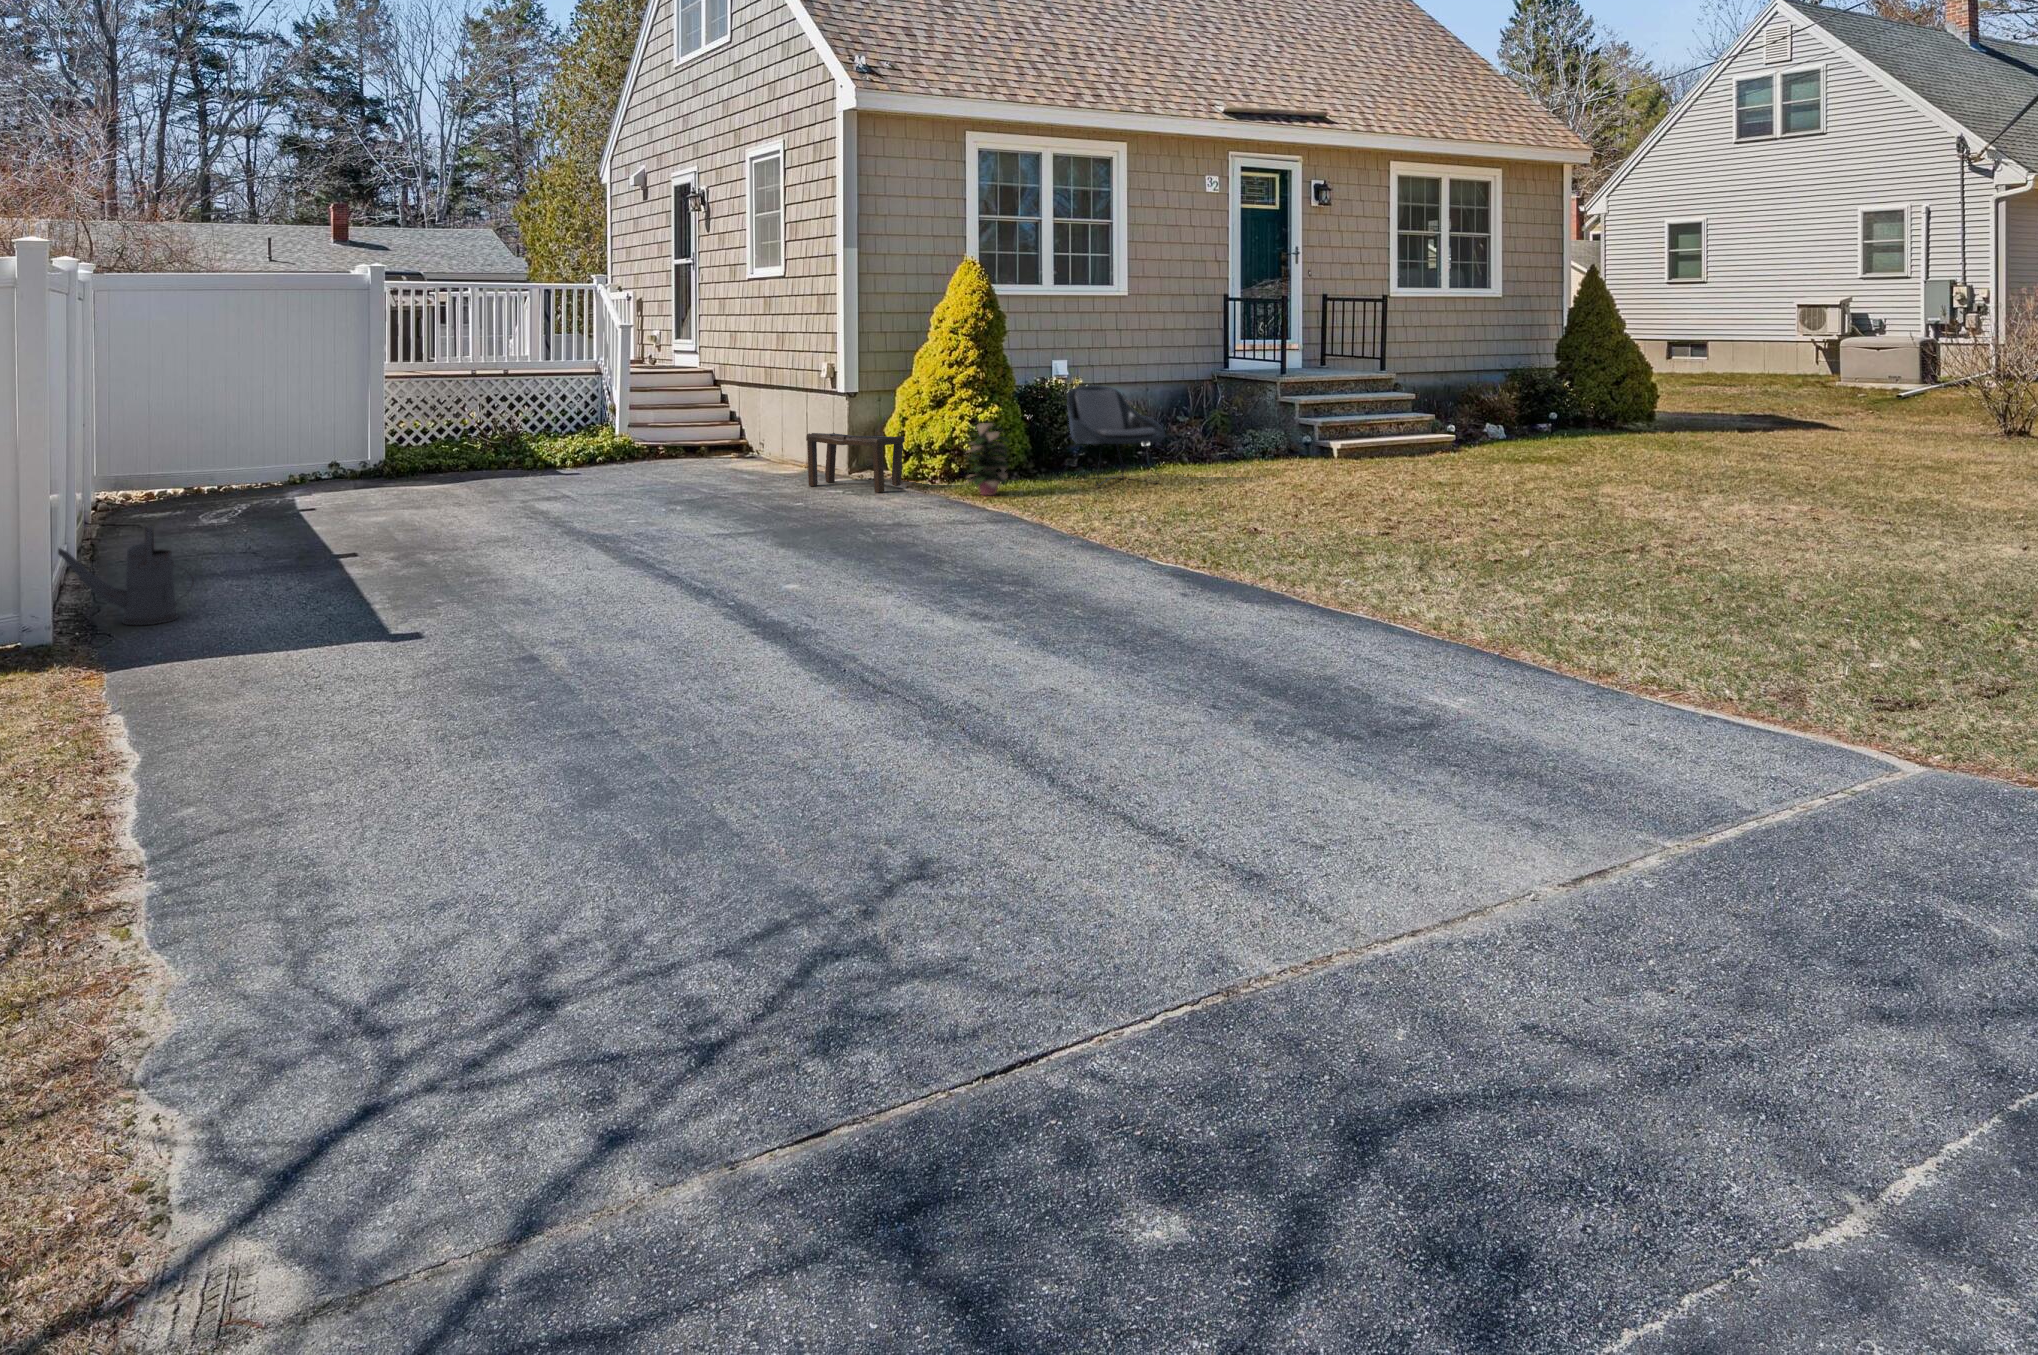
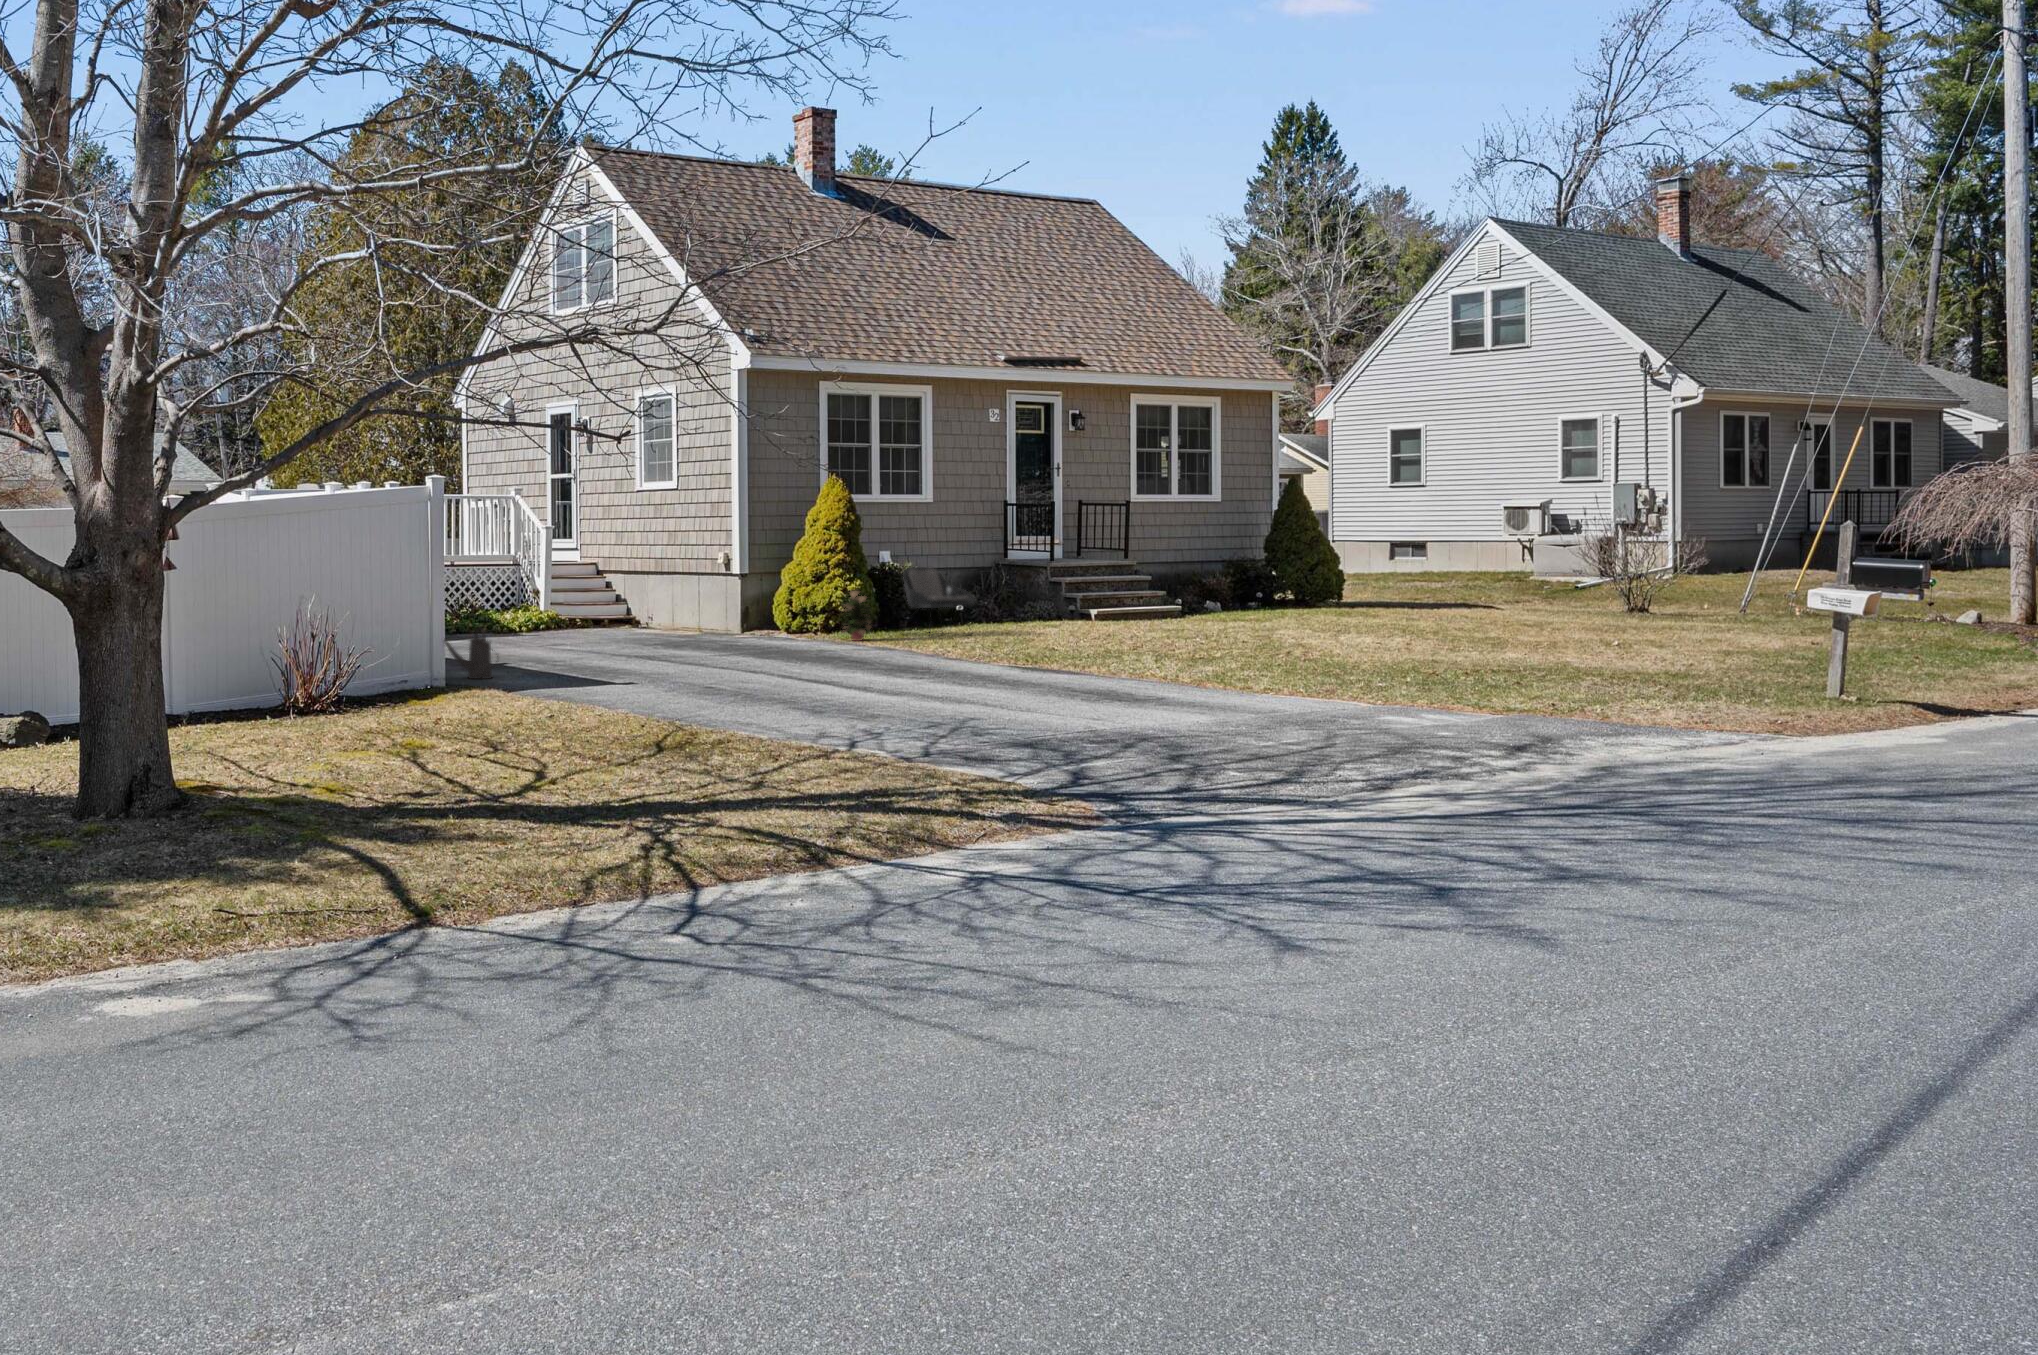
bench: present [806,433,905,493] -> none [722,600,794,640]

